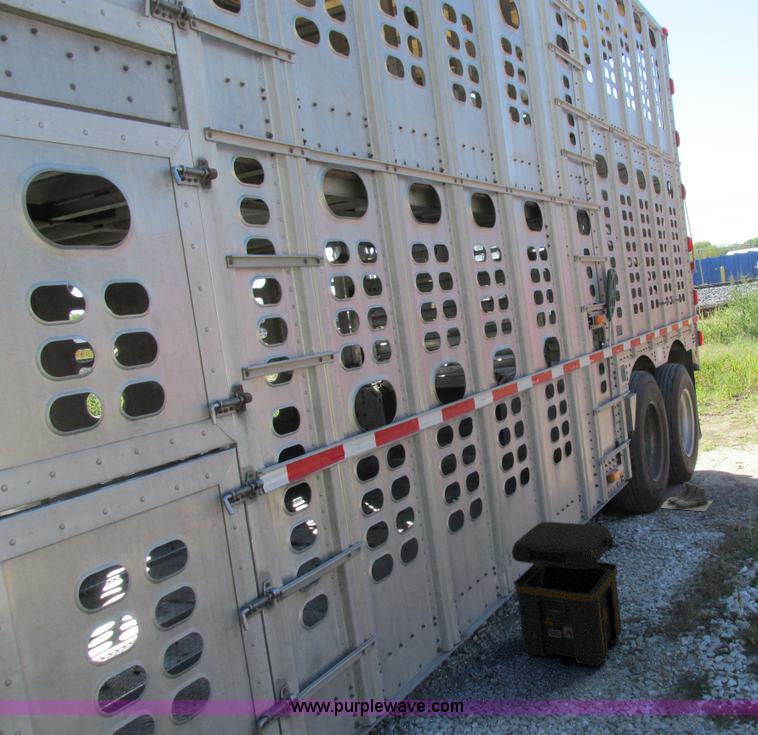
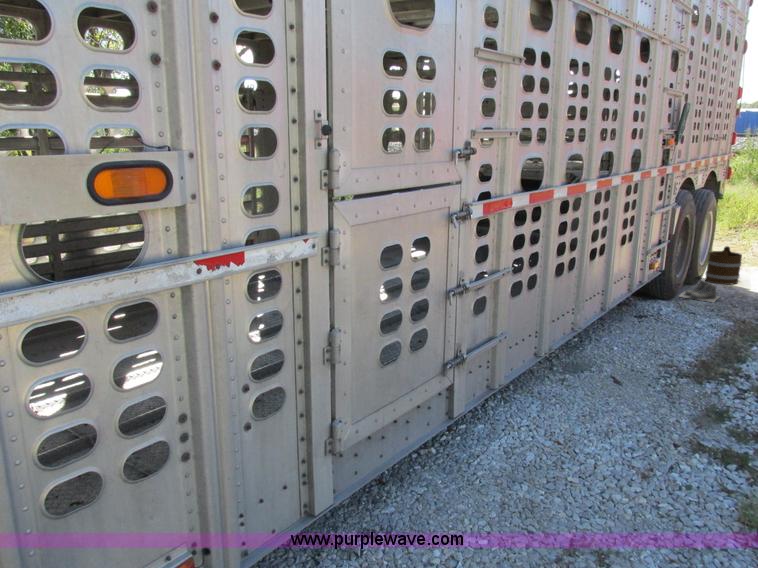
bucket: none [692,431,735,481] -> present [705,246,742,285]
toolbox: present [512,522,622,666] -> none [584,284,665,383]

